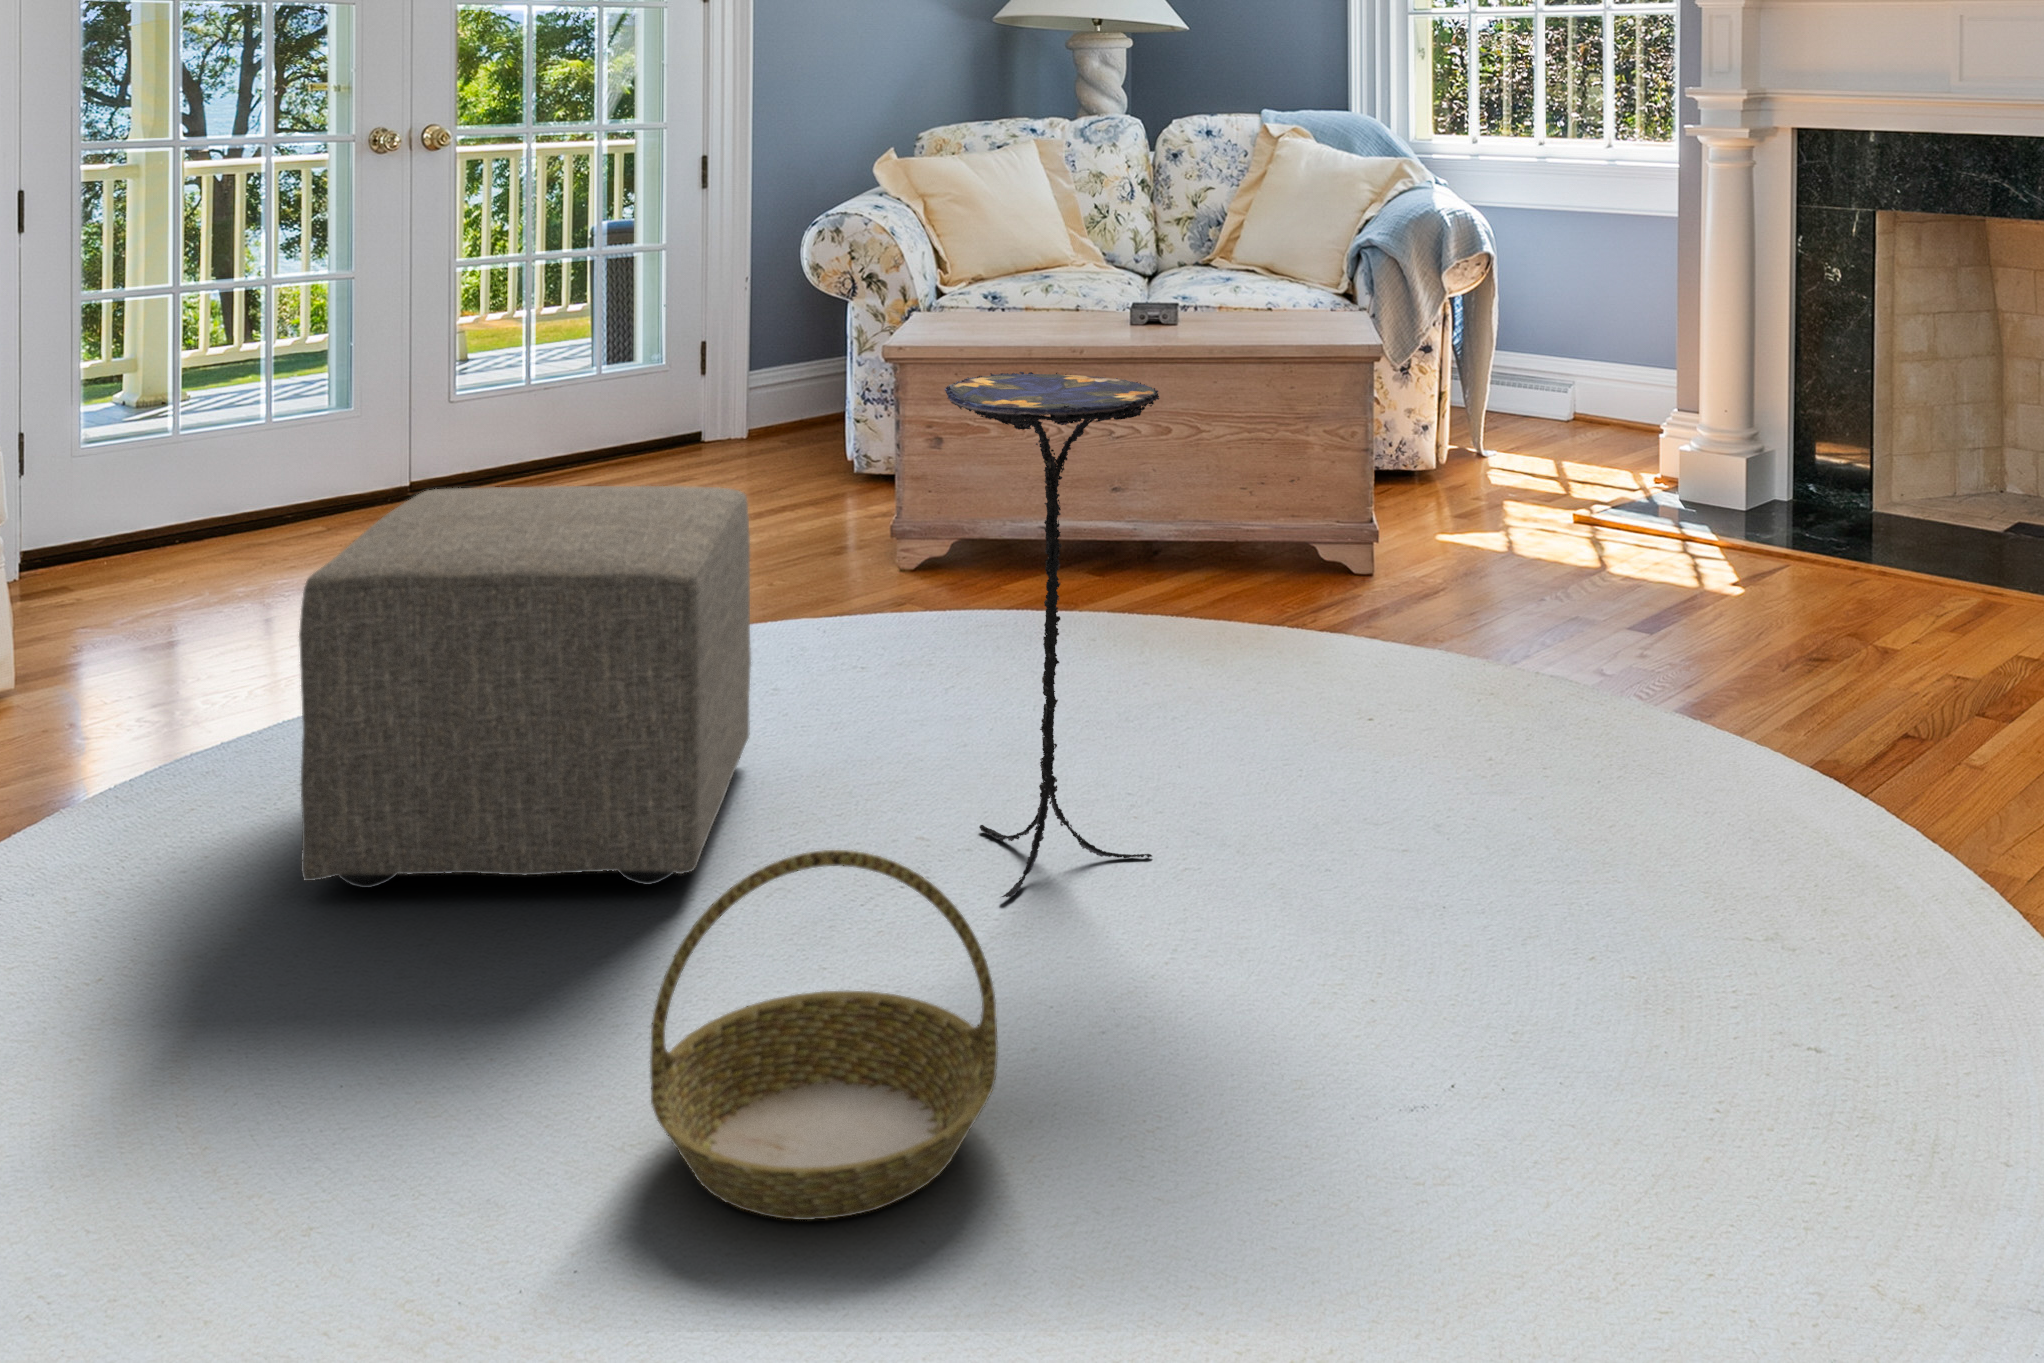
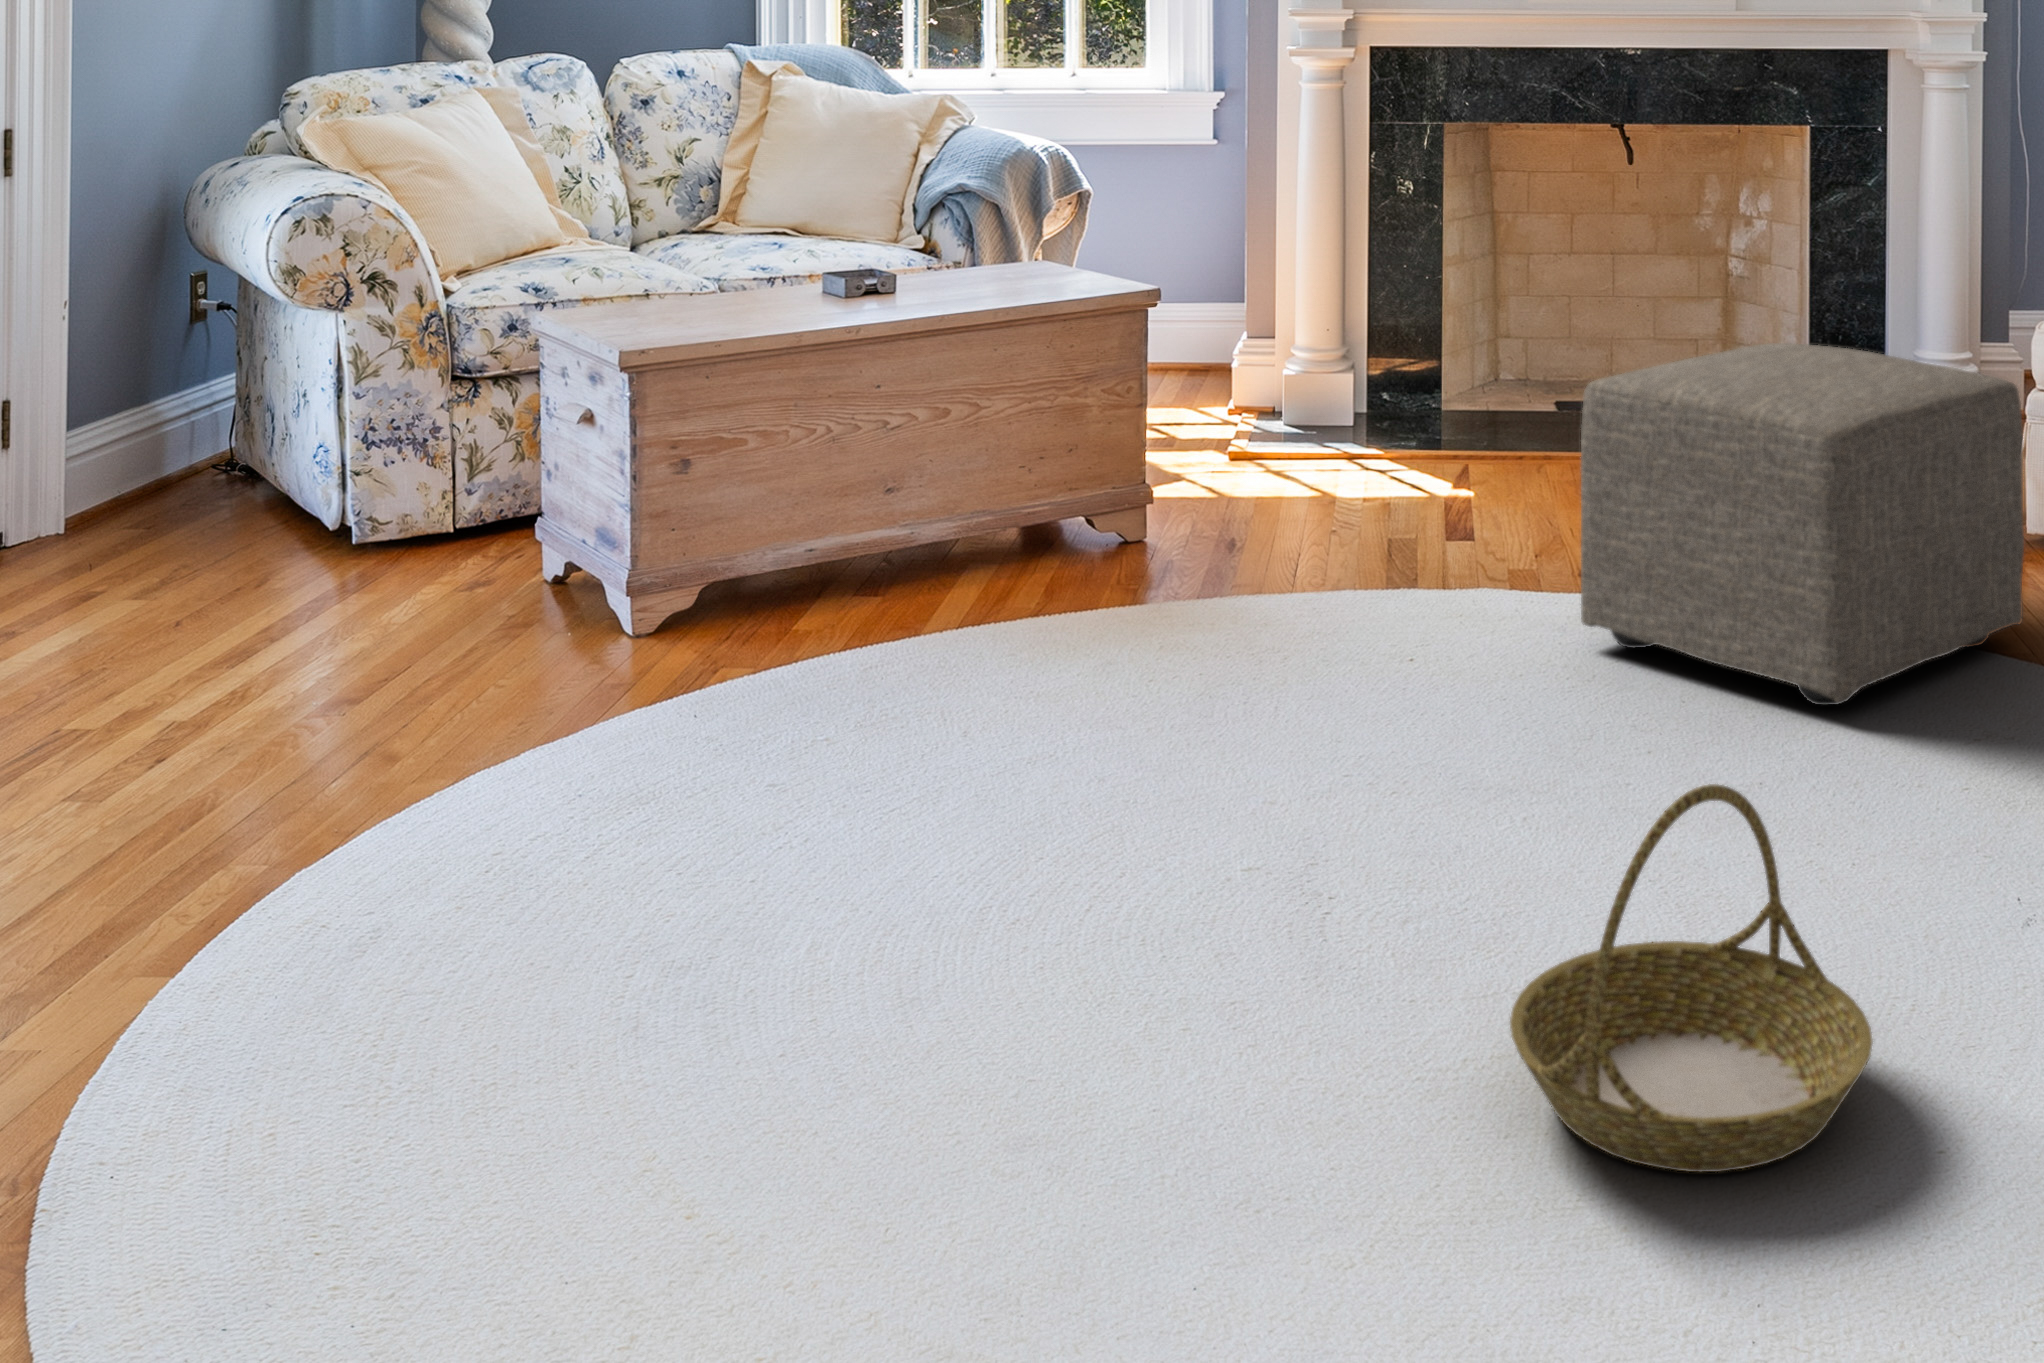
side table: present [945,372,1159,897] -> none [1263,307,1500,868]
ottoman: present [299,486,751,888] -> present [1581,343,2024,706]

